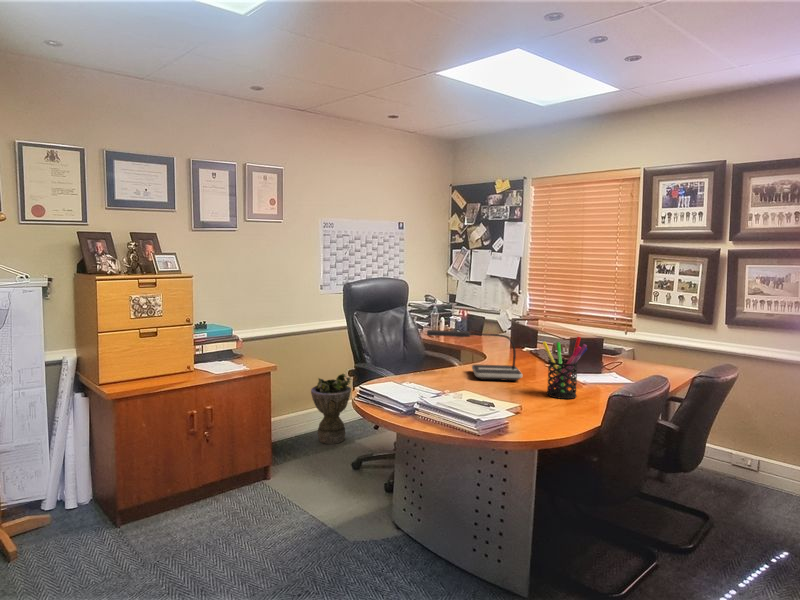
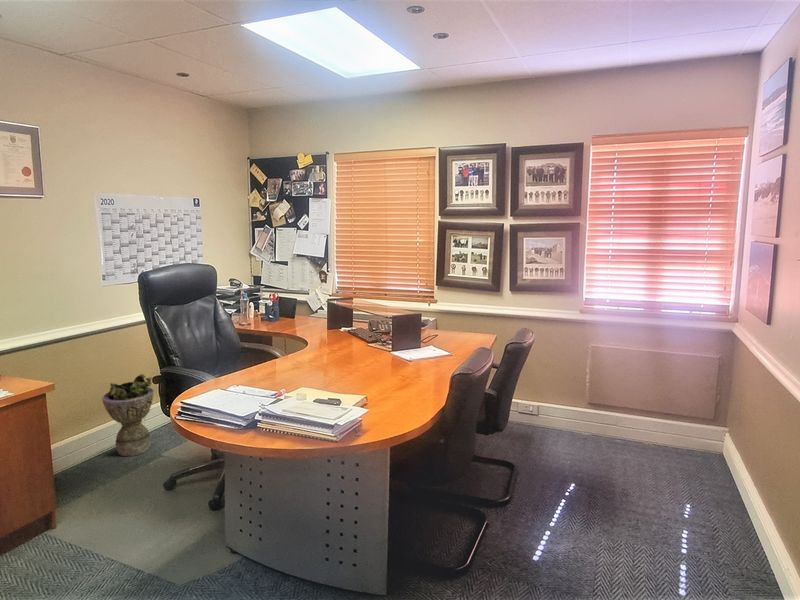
desk lamp: present [427,330,522,381] -> none [249,320,353,370]
pen holder: present [543,337,587,399] -> none [375,319,417,381]

